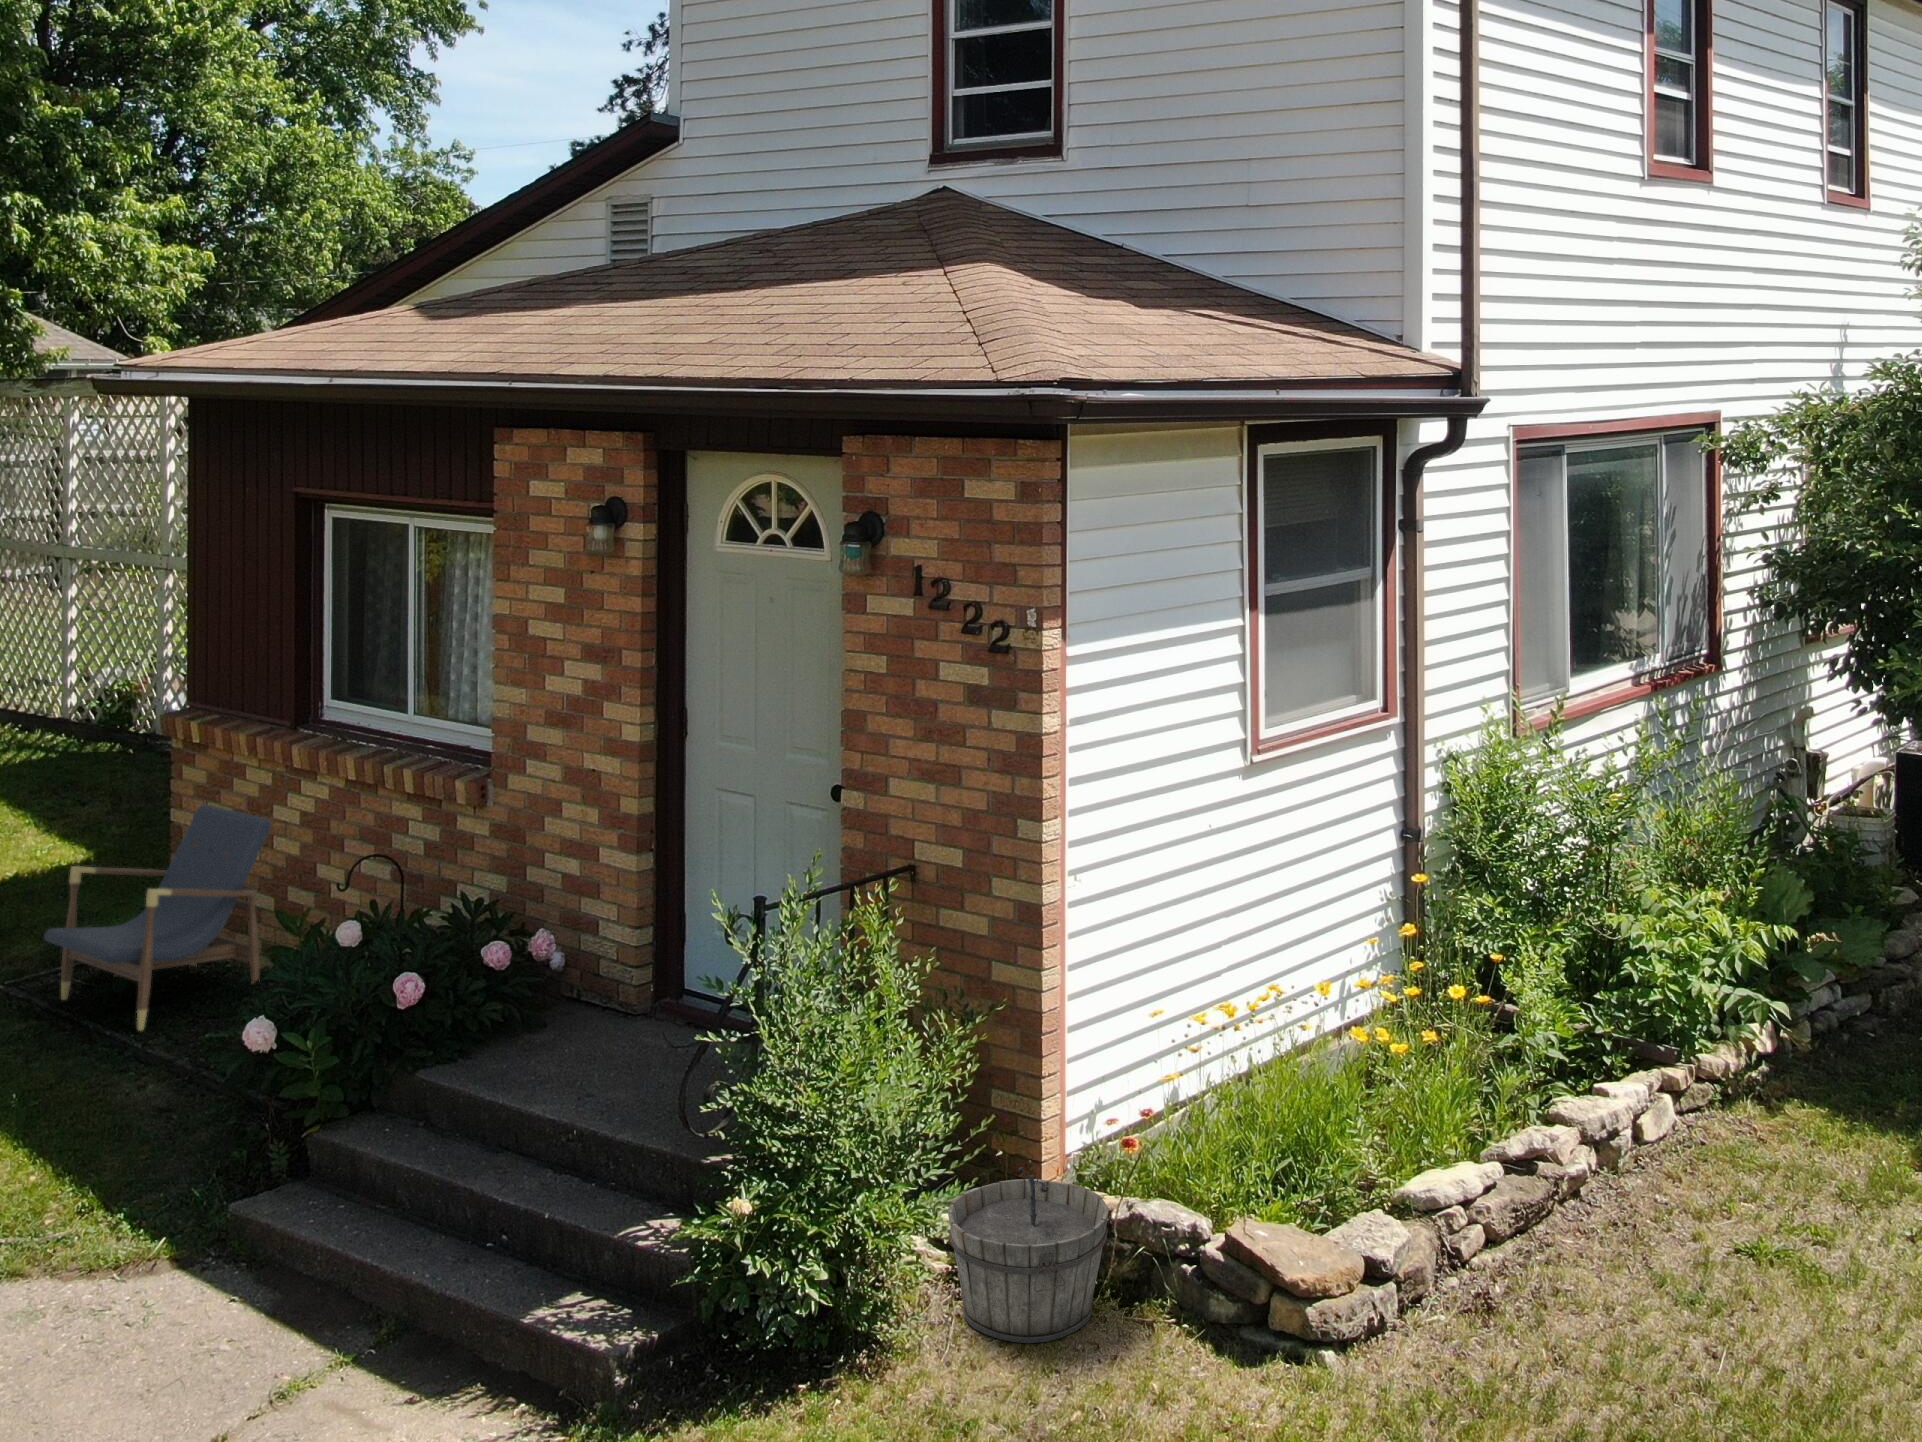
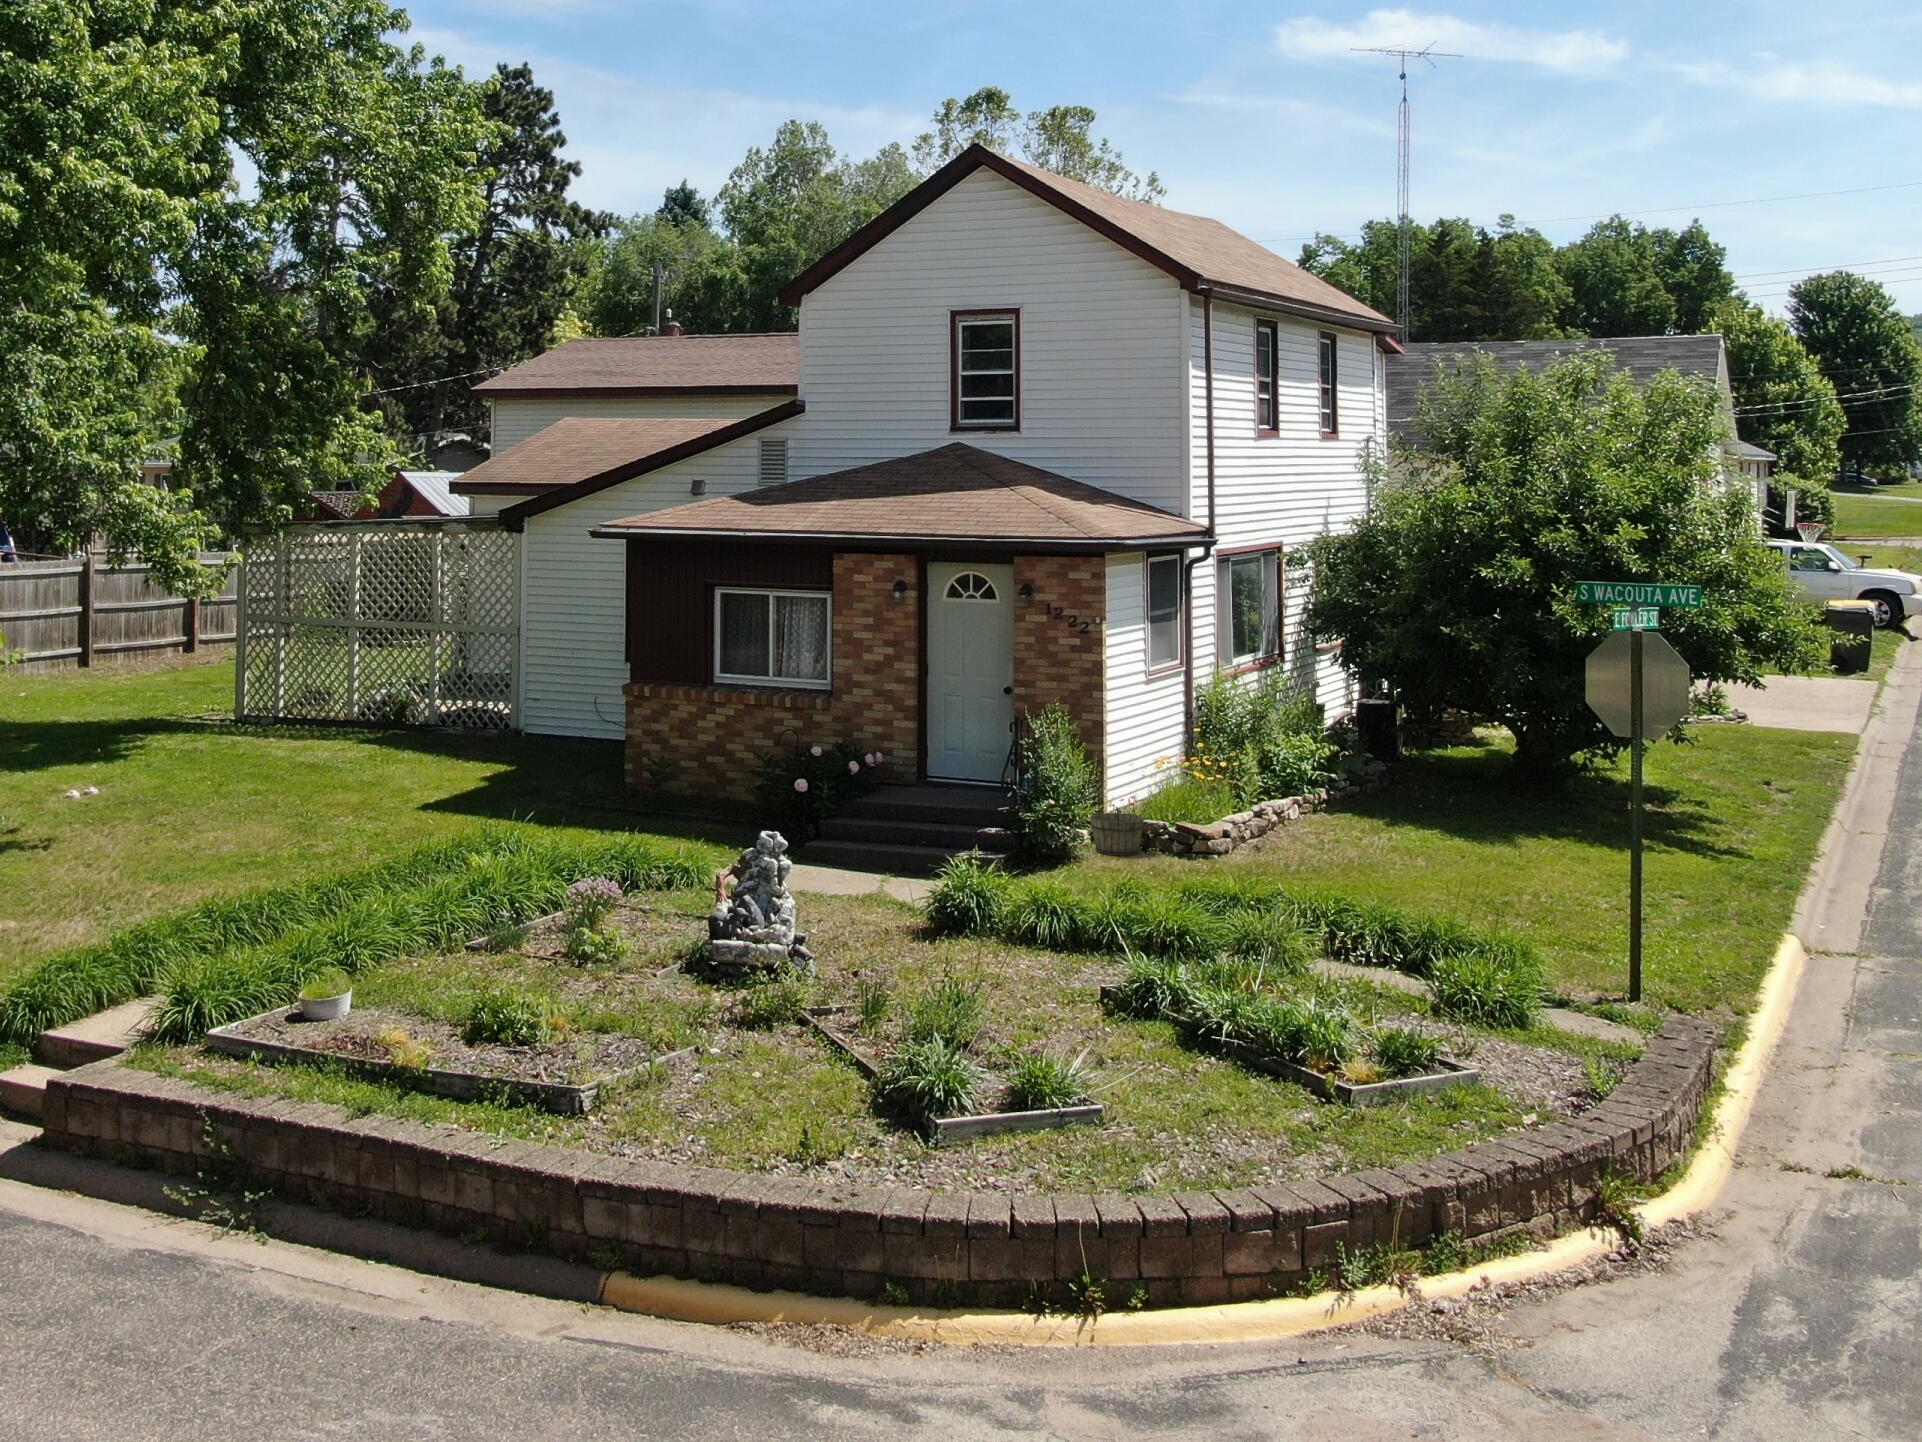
lounge chair: present [44,804,271,1030] -> none [612,723,697,813]

